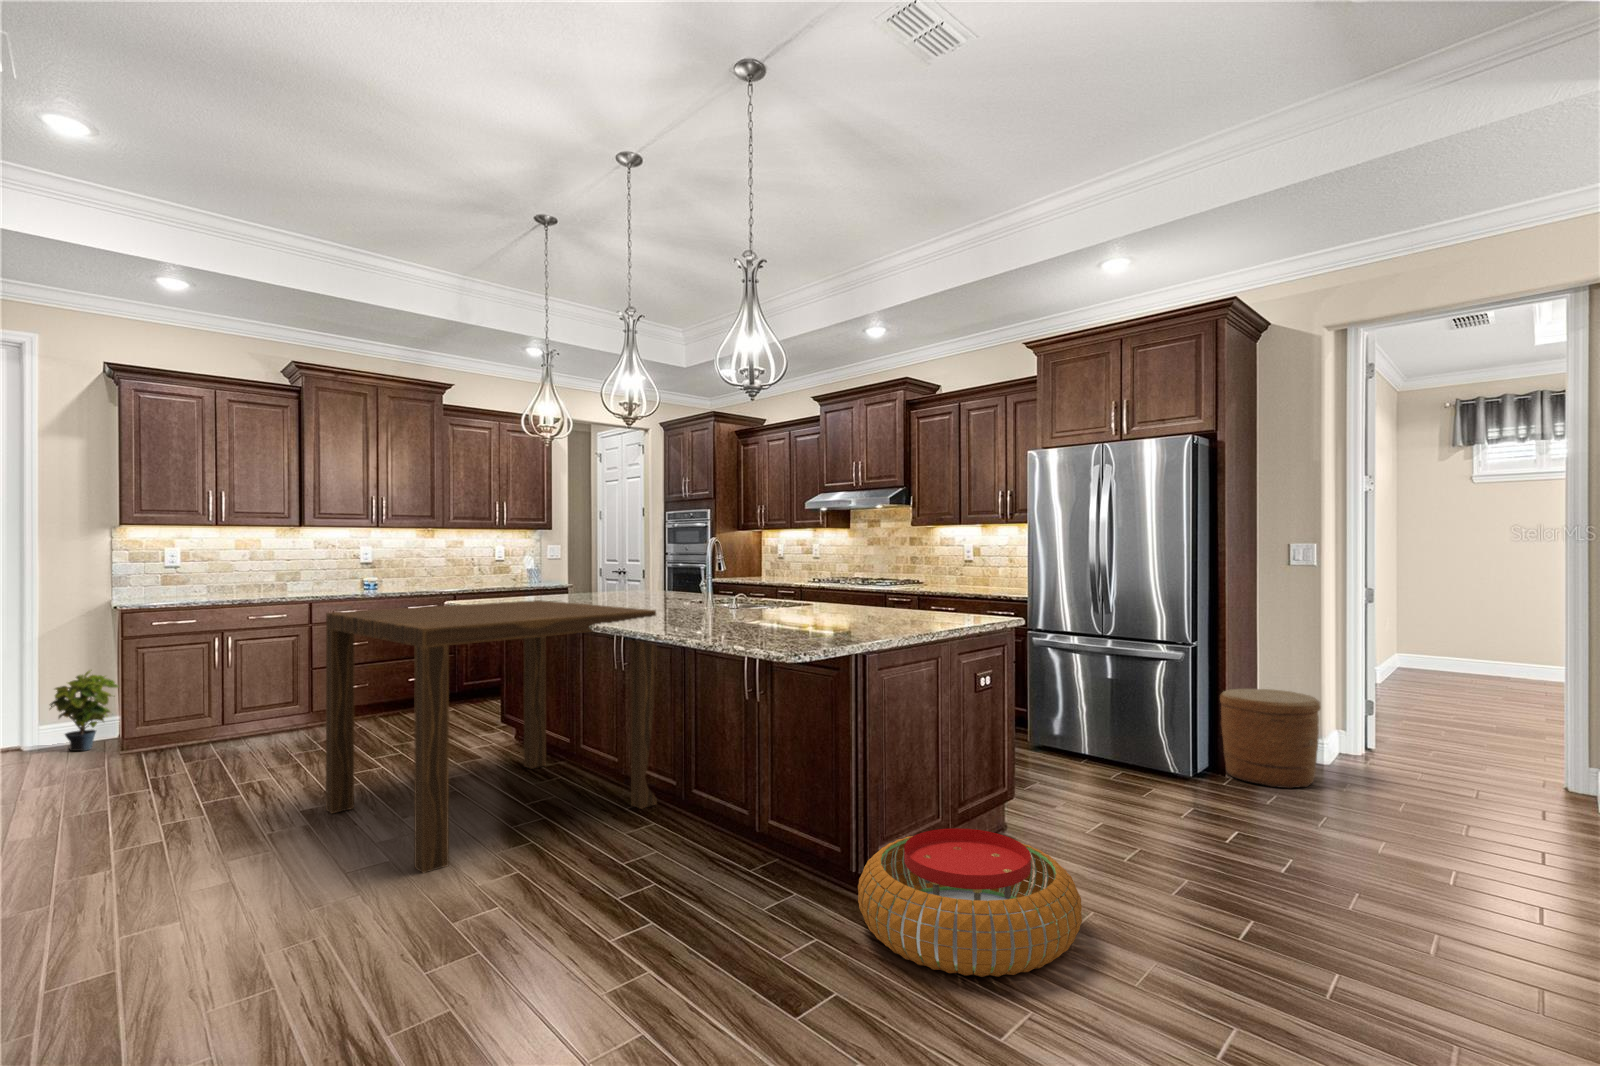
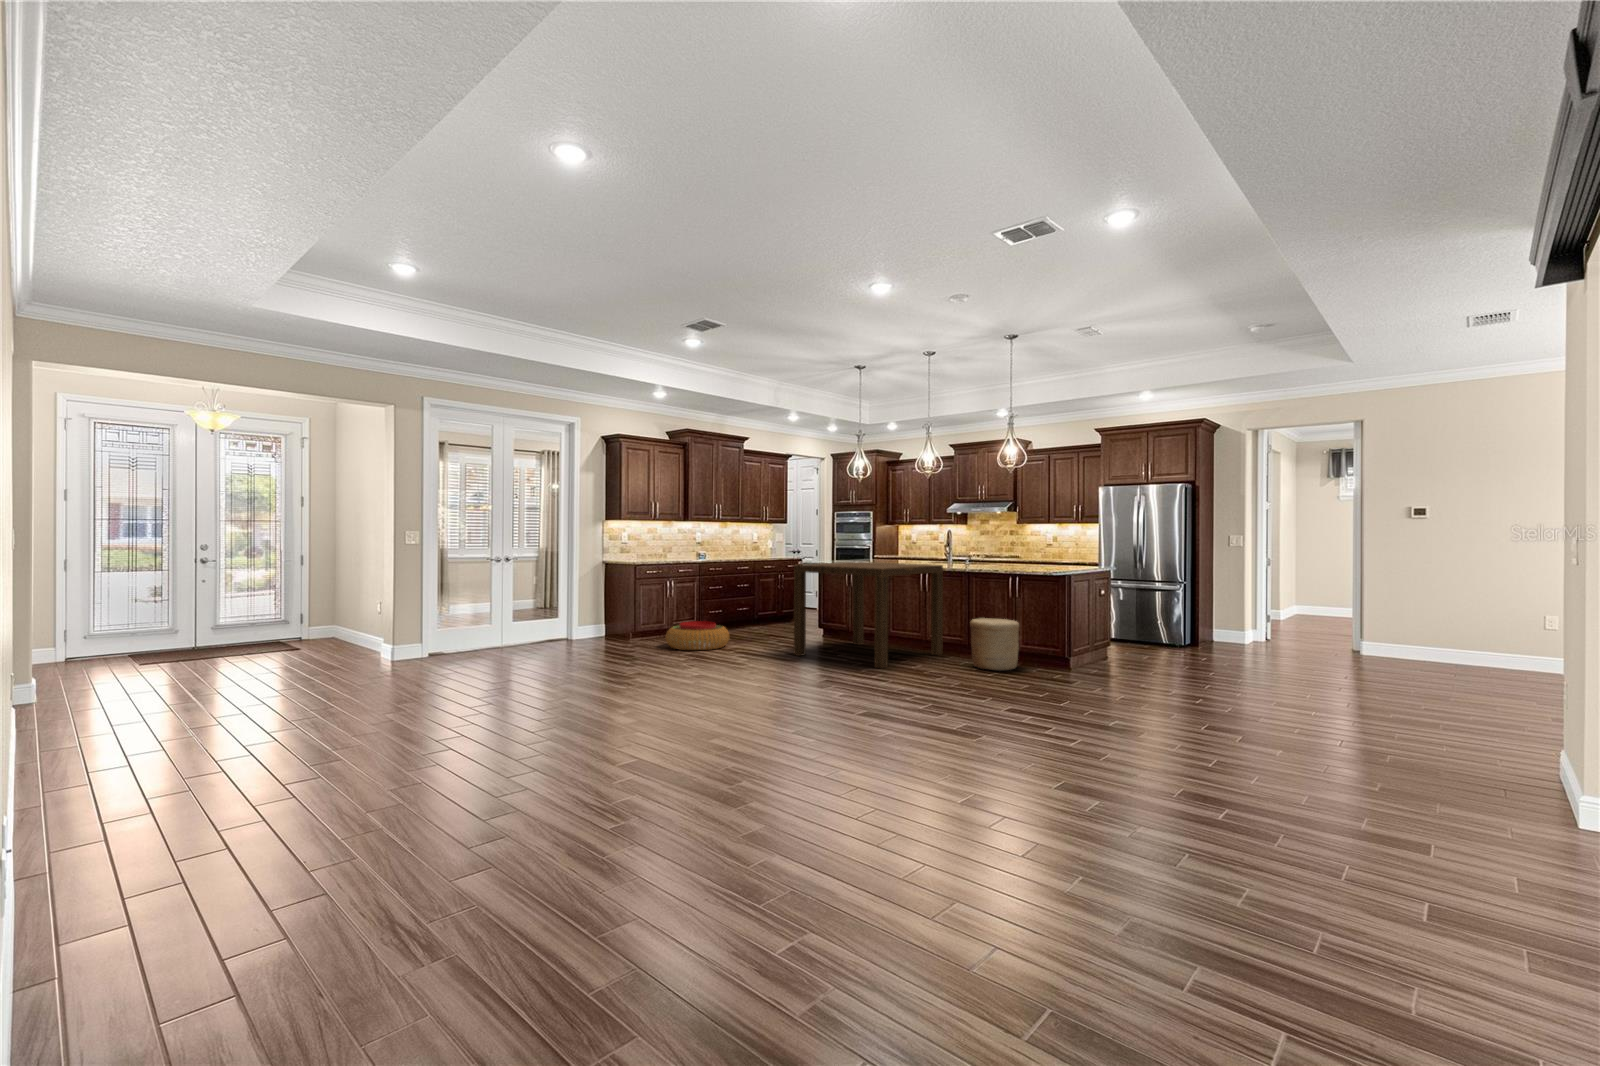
potted plant: present [50,670,119,751] -> none [593,597,625,639]
woven basket: present [1220,689,1321,788] -> present [970,618,1019,670]
pouf: present [858,828,1082,977] -> present [666,621,729,650]

